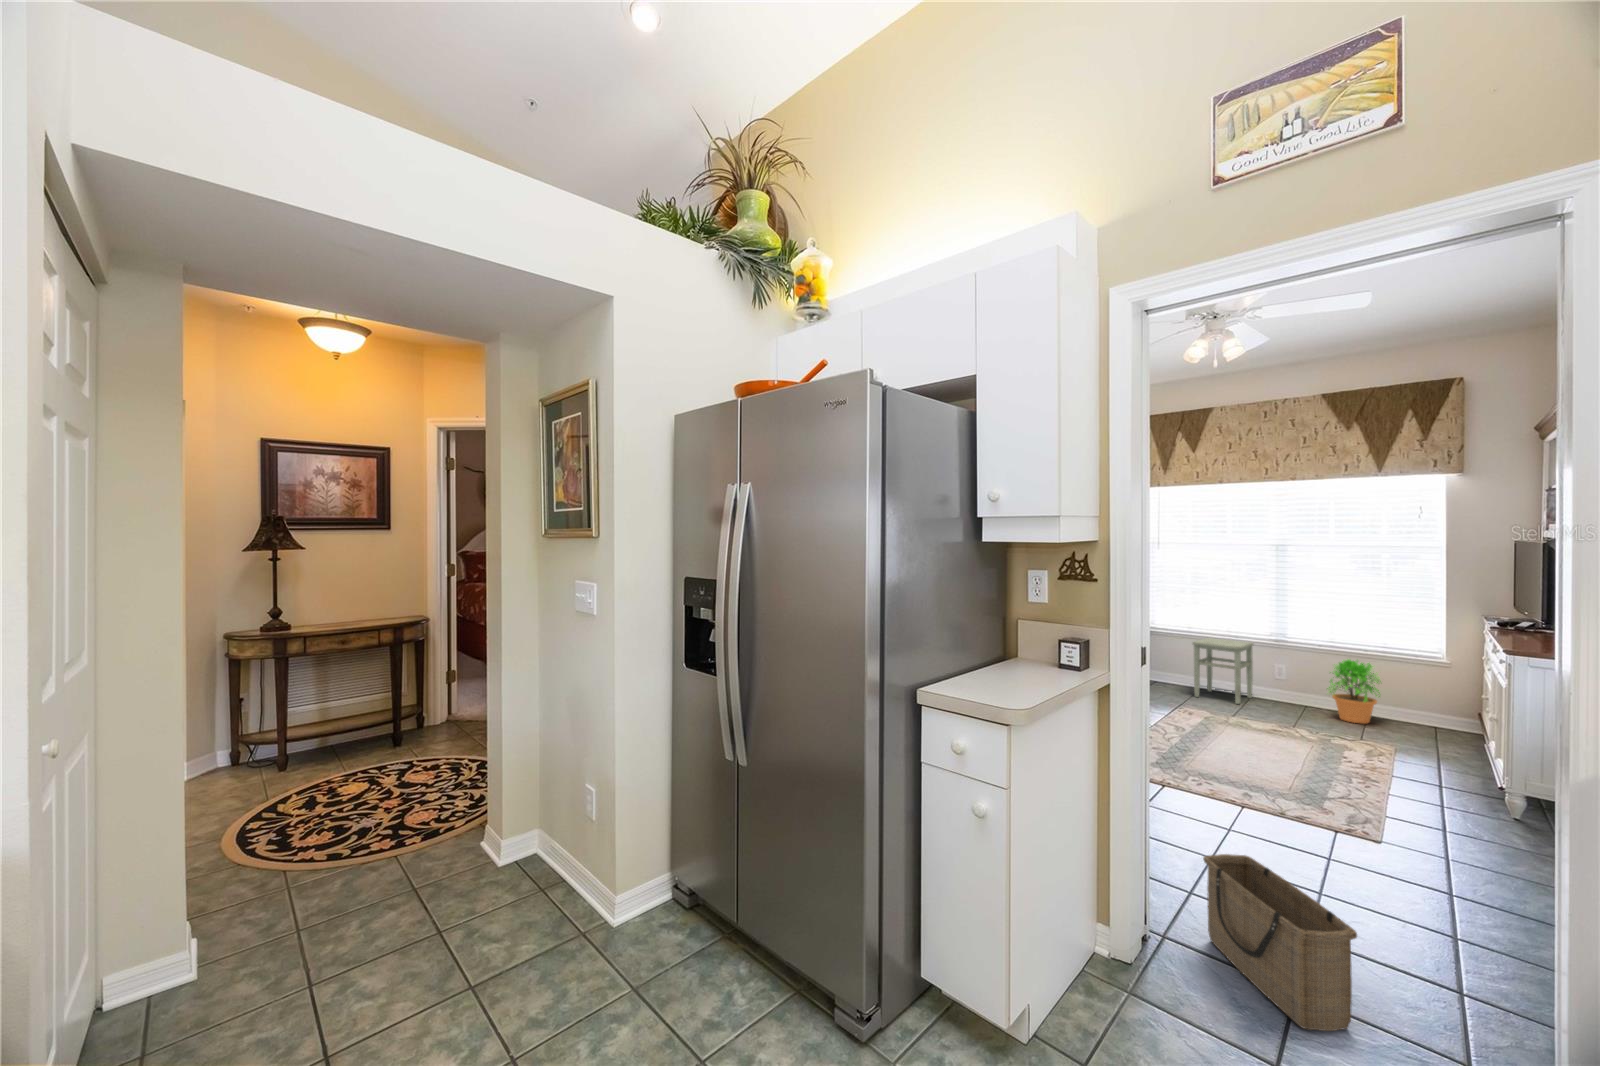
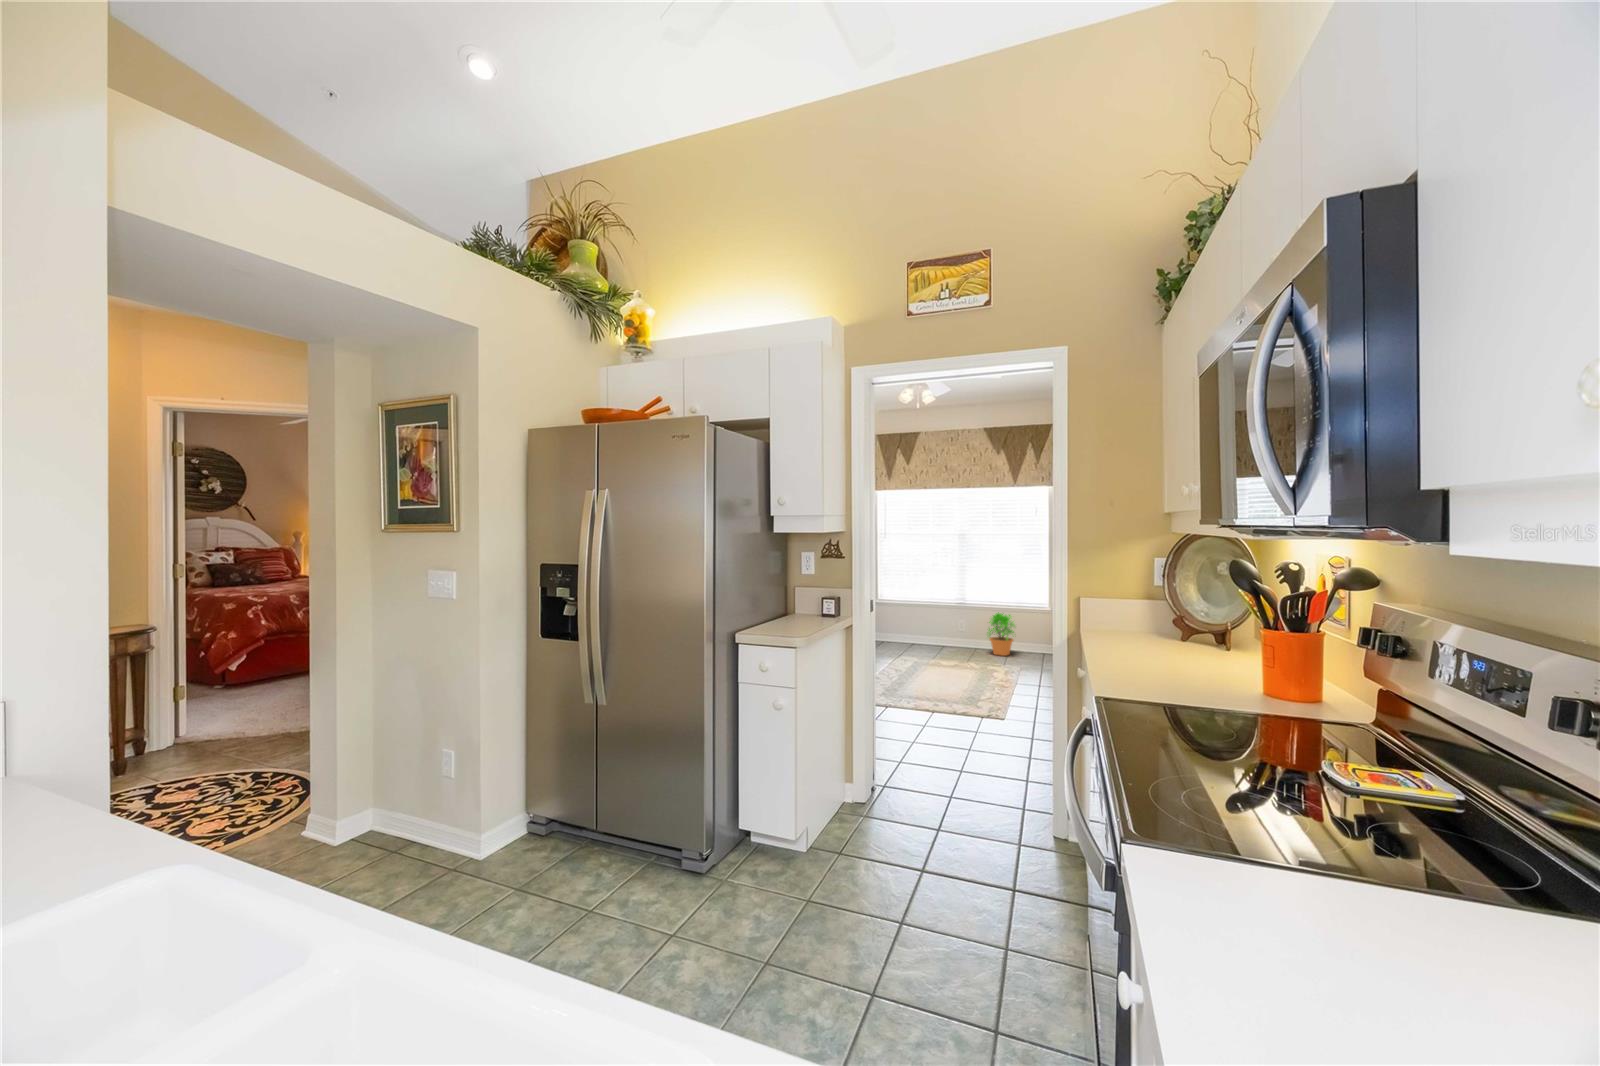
stool: present [1193,638,1253,704] -> none [906,604,944,650]
basket: present [1203,854,1357,1031] -> none [907,730,982,817]

